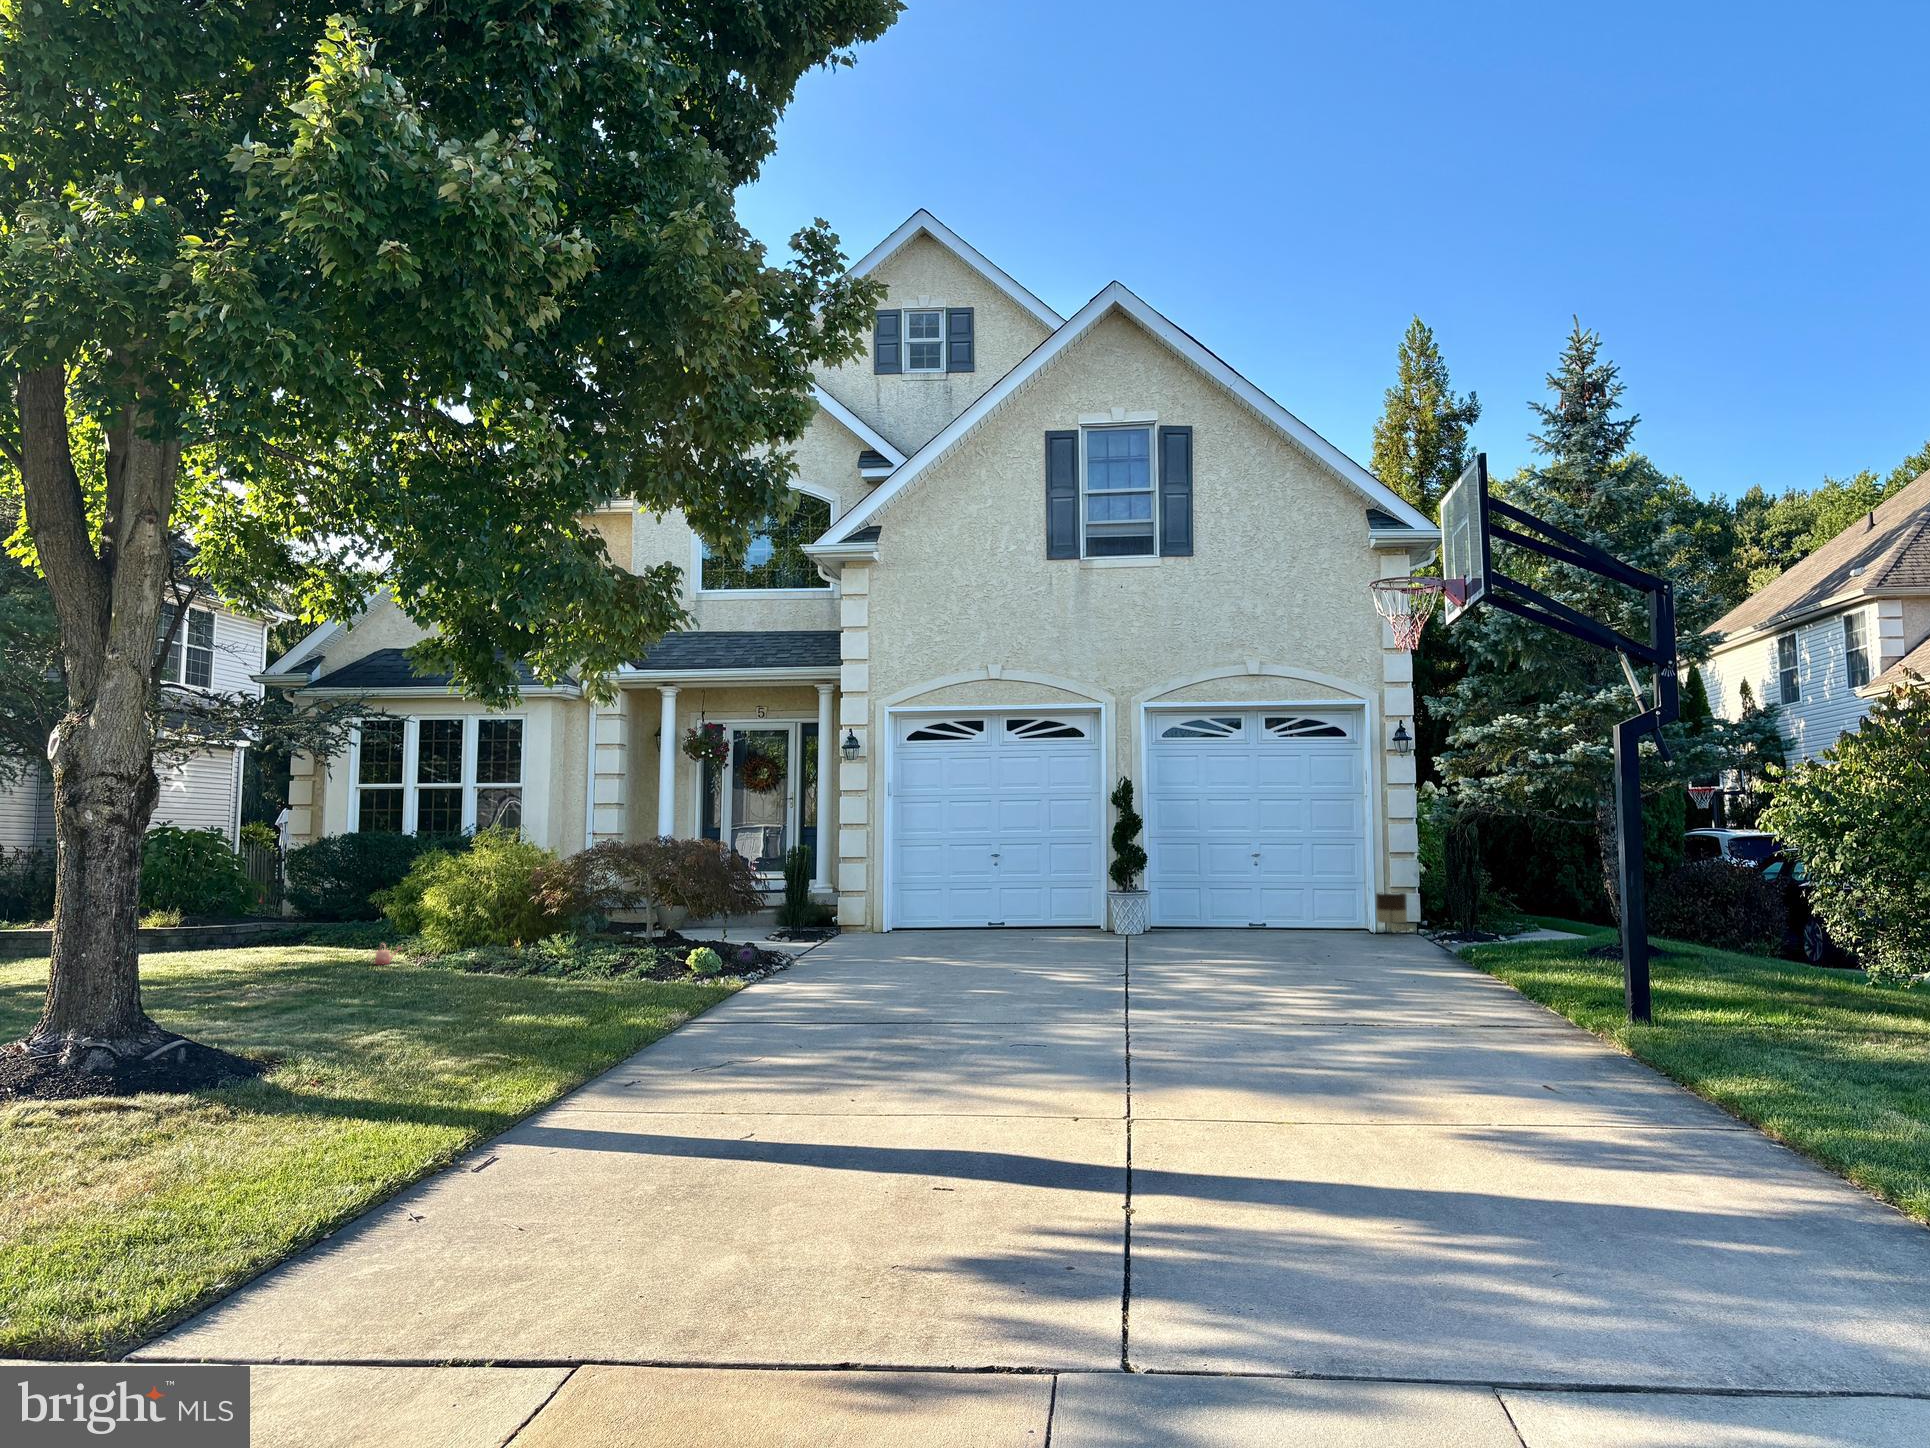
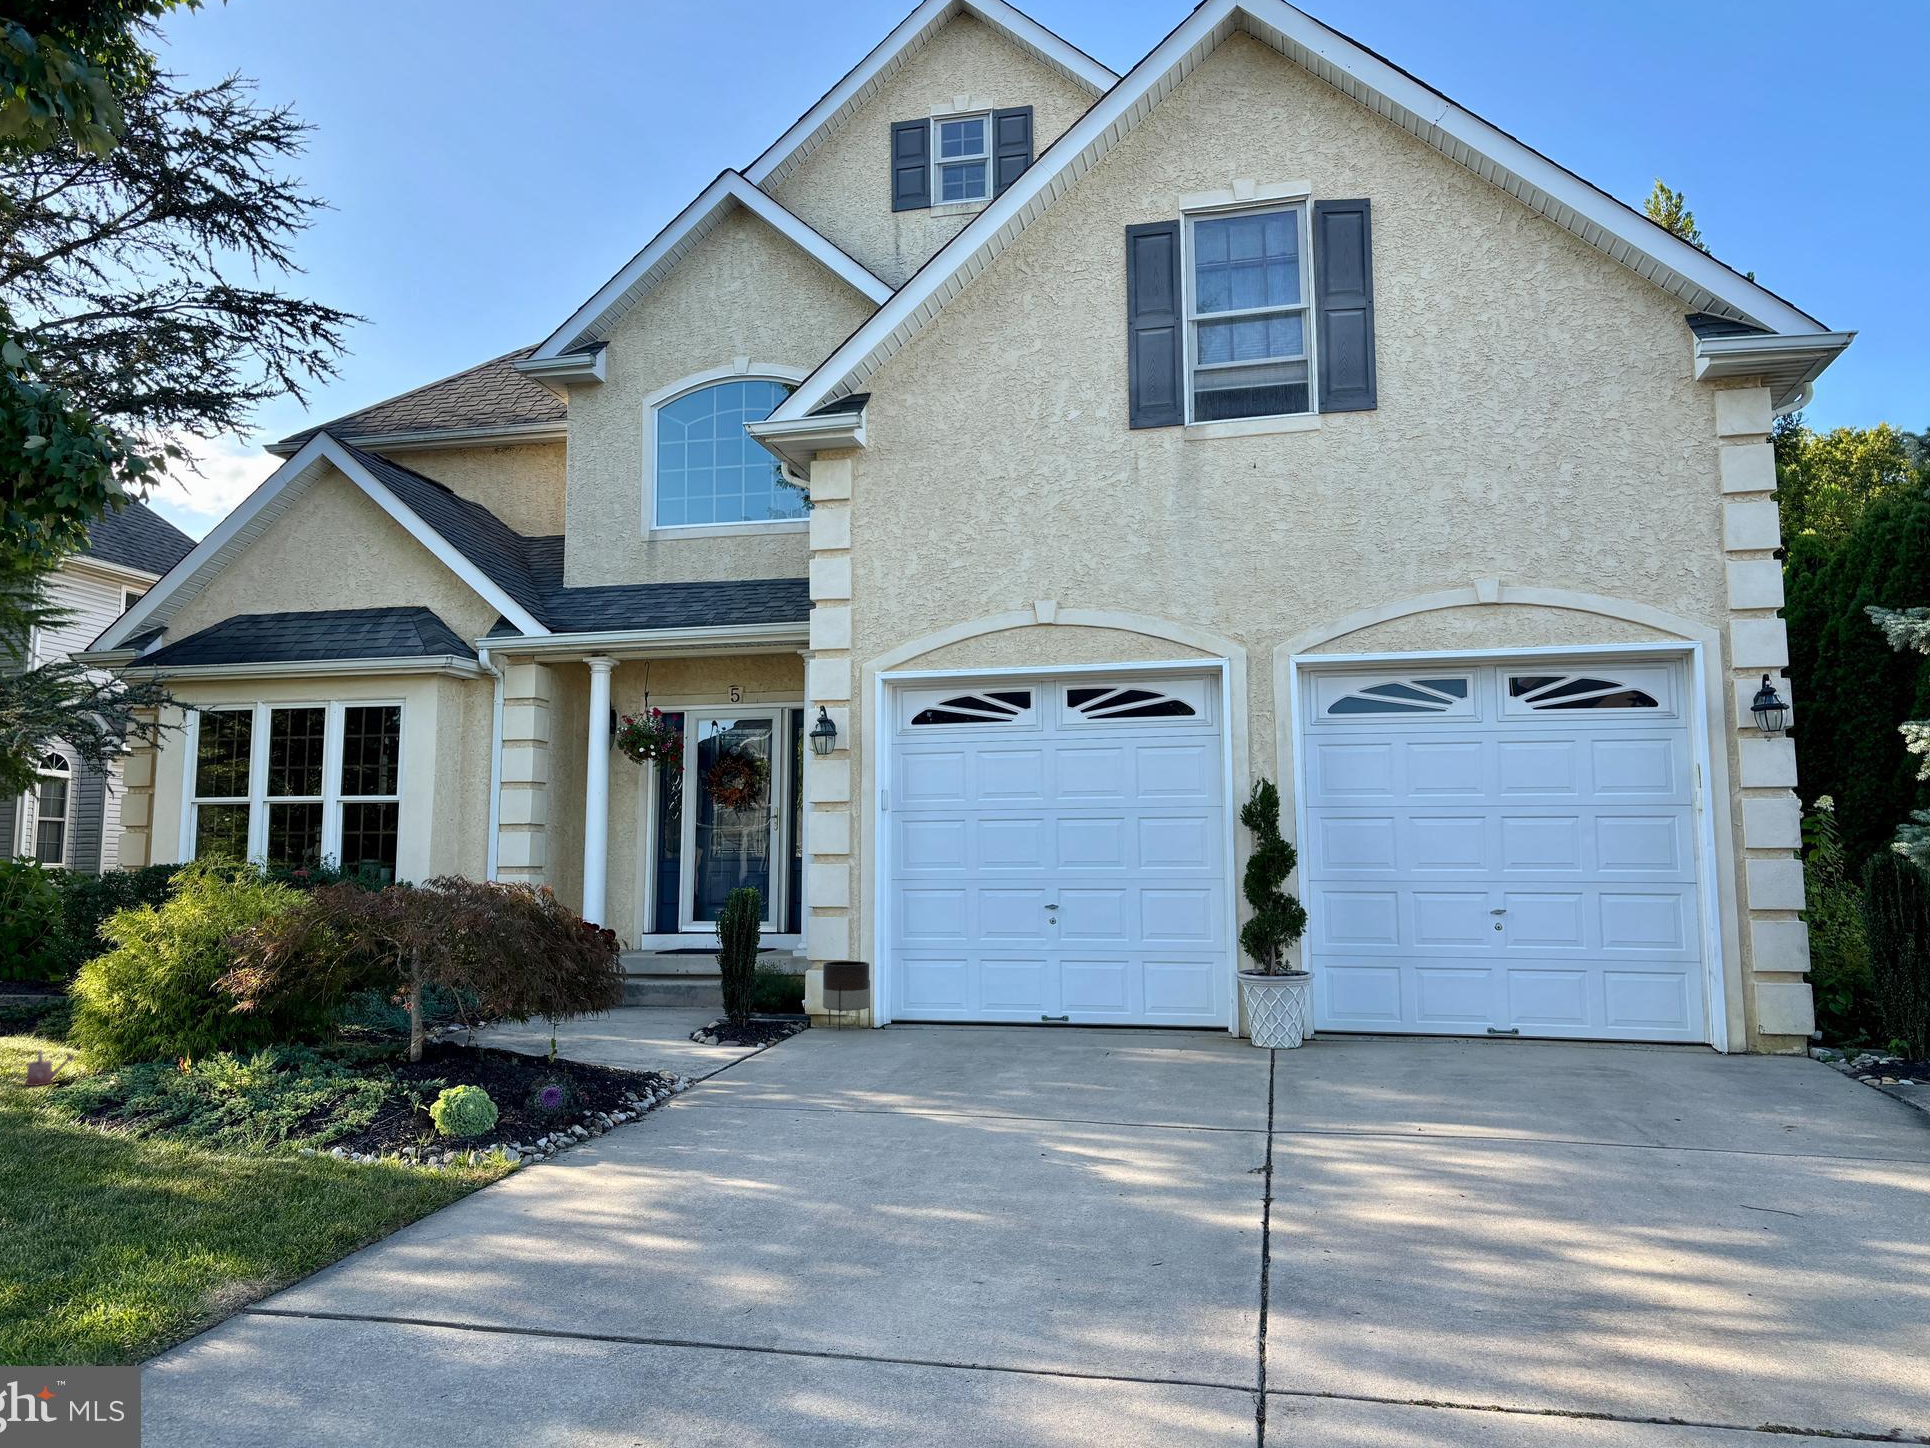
planter: present [1376,892,1407,923] -> present [823,961,870,1031]

